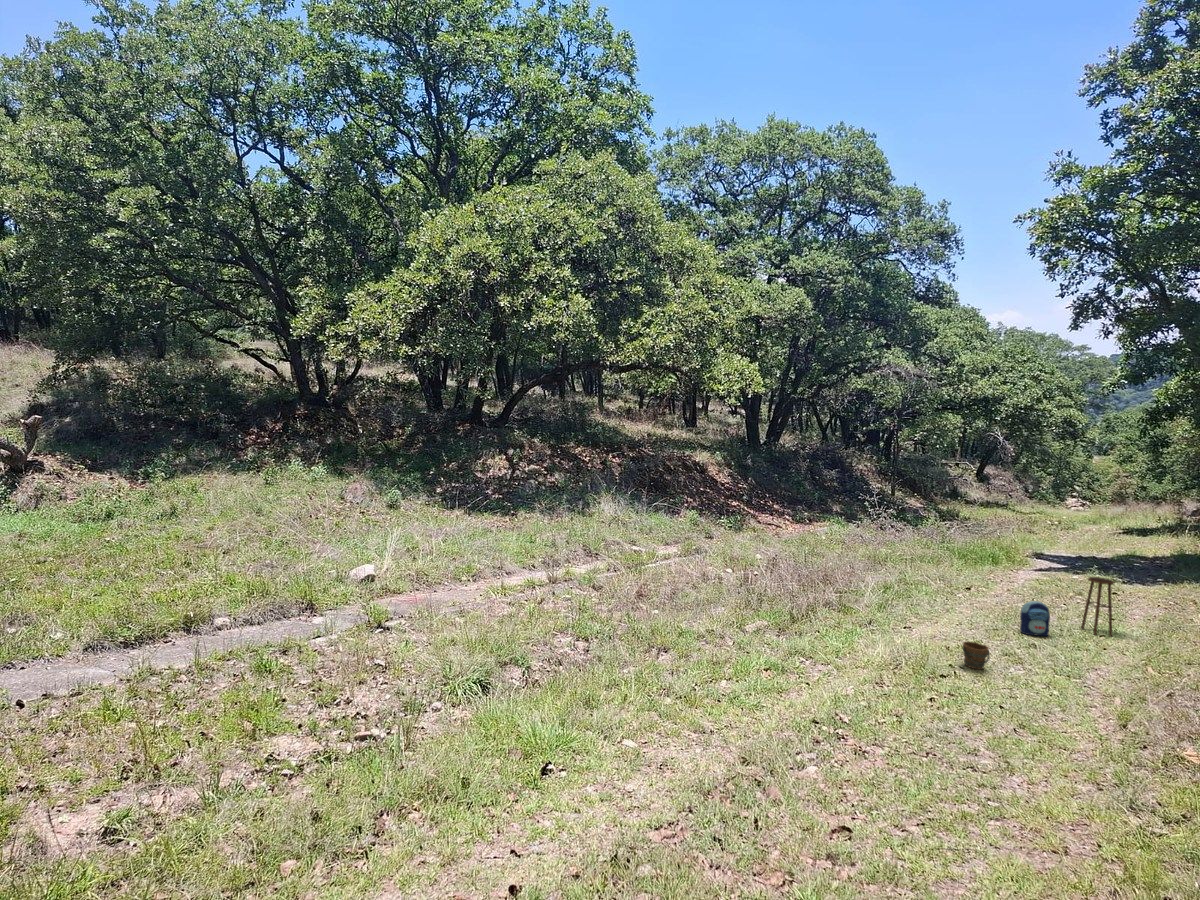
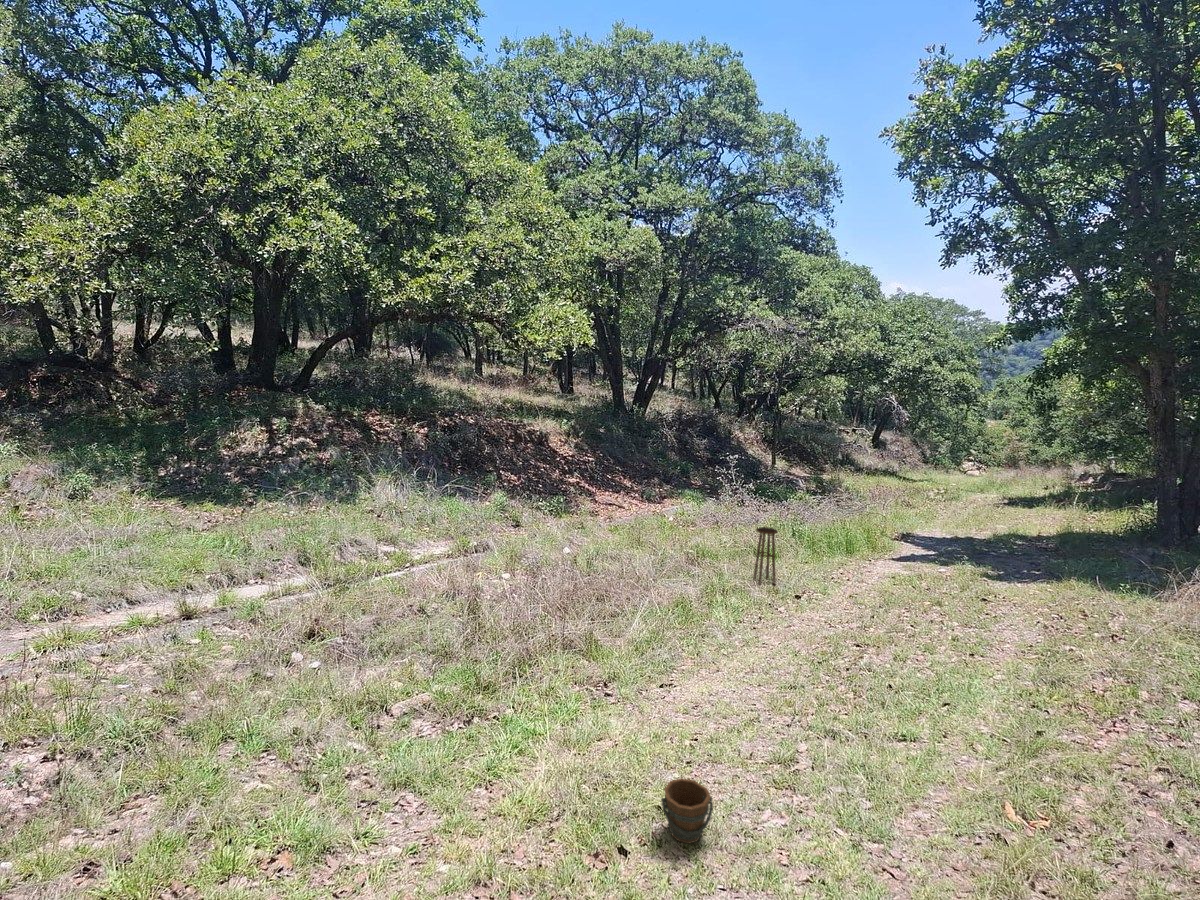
stool: present [1081,577,1114,636] -> present [754,527,778,585]
backpack: present [1020,601,1050,636] -> none [818,659,862,719]

